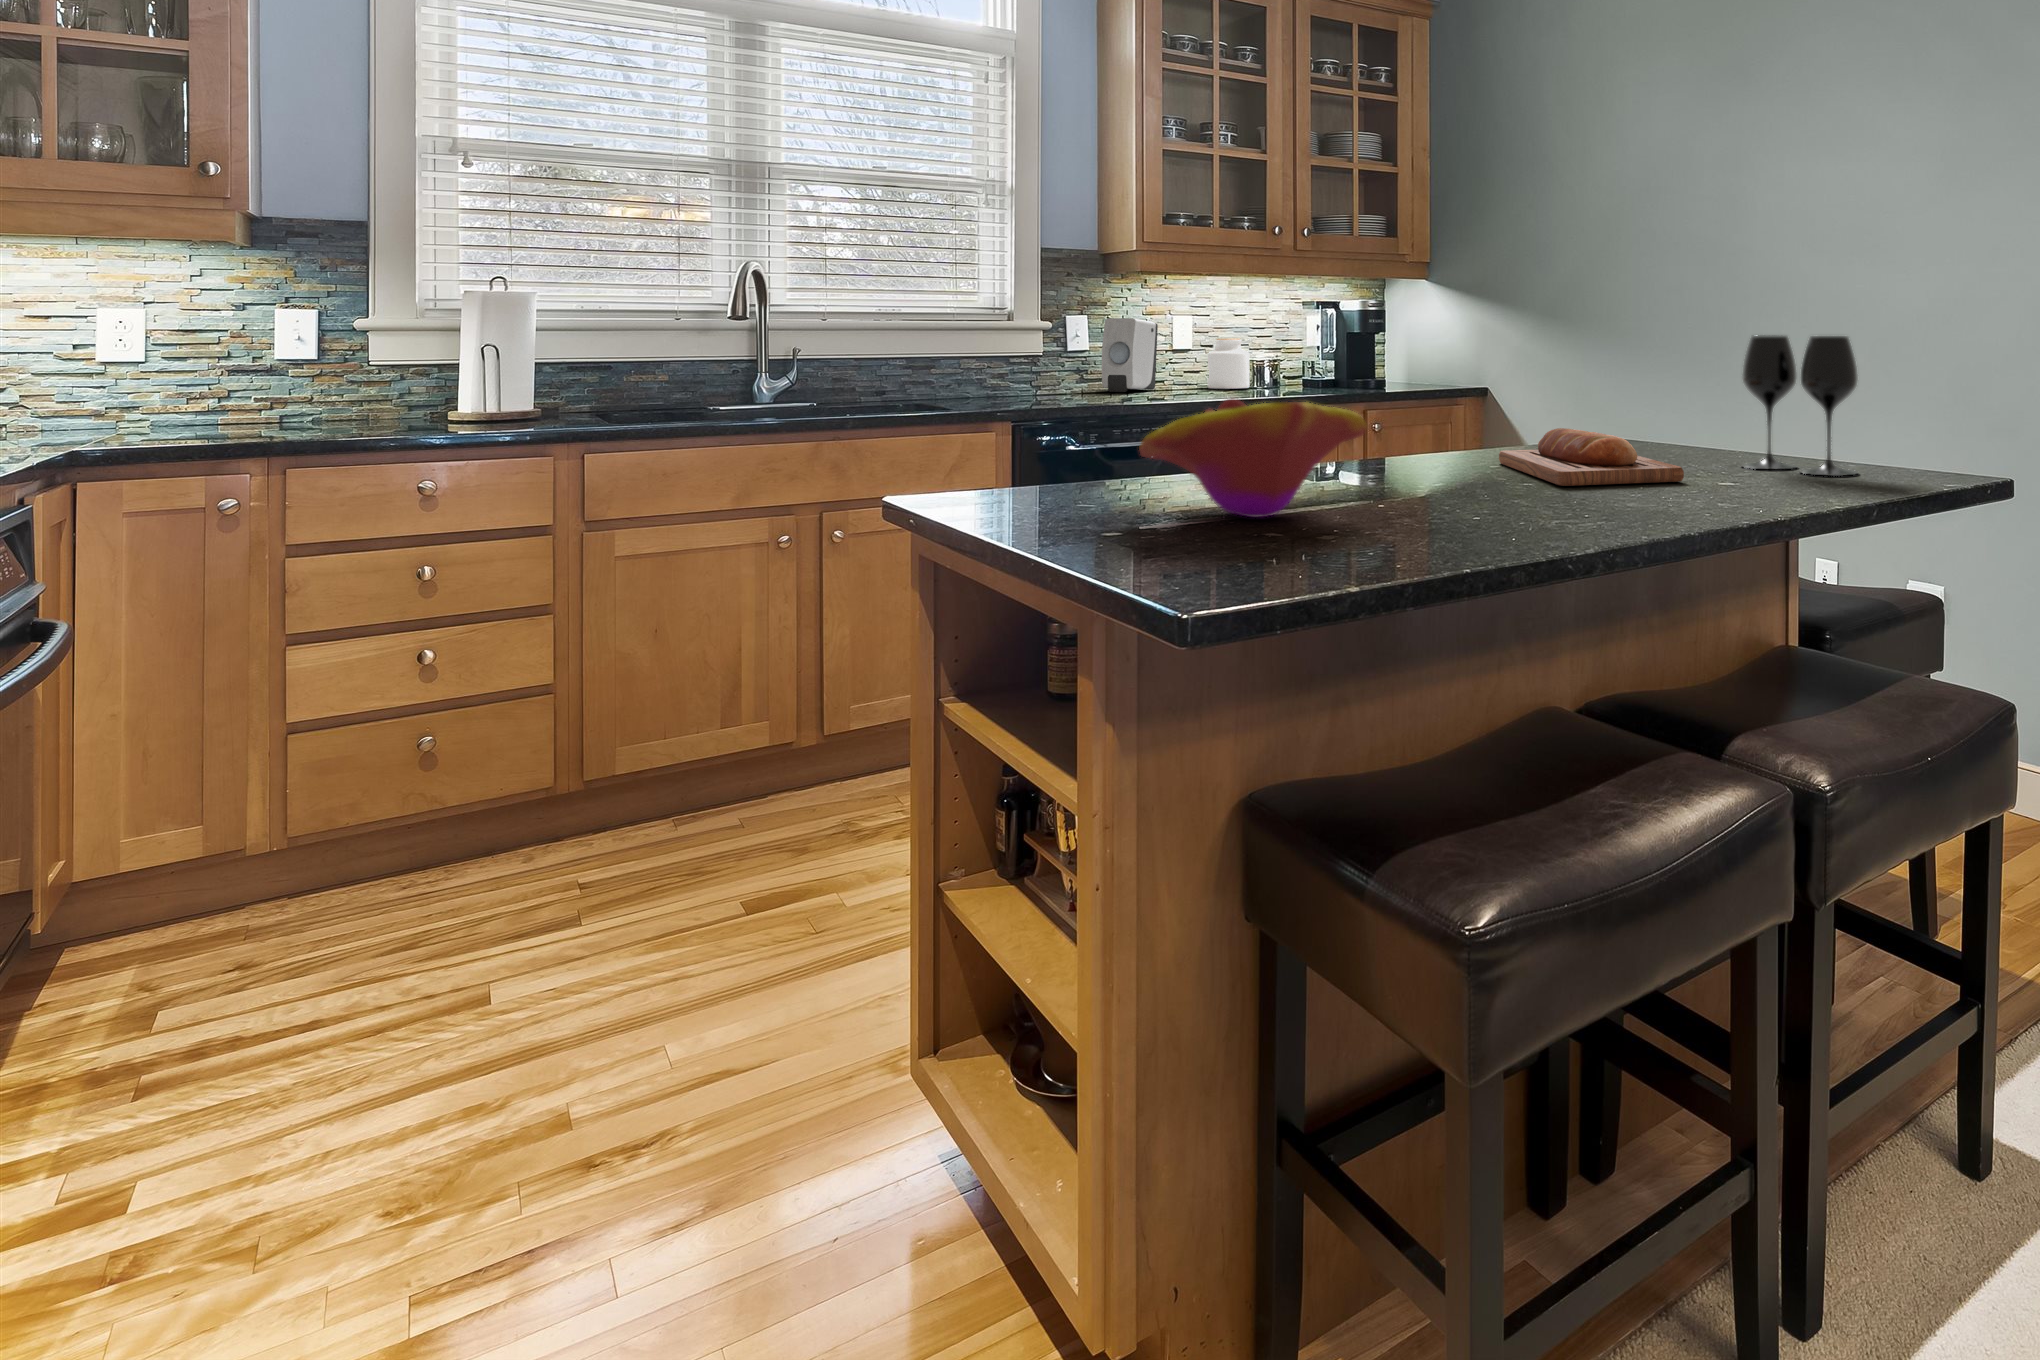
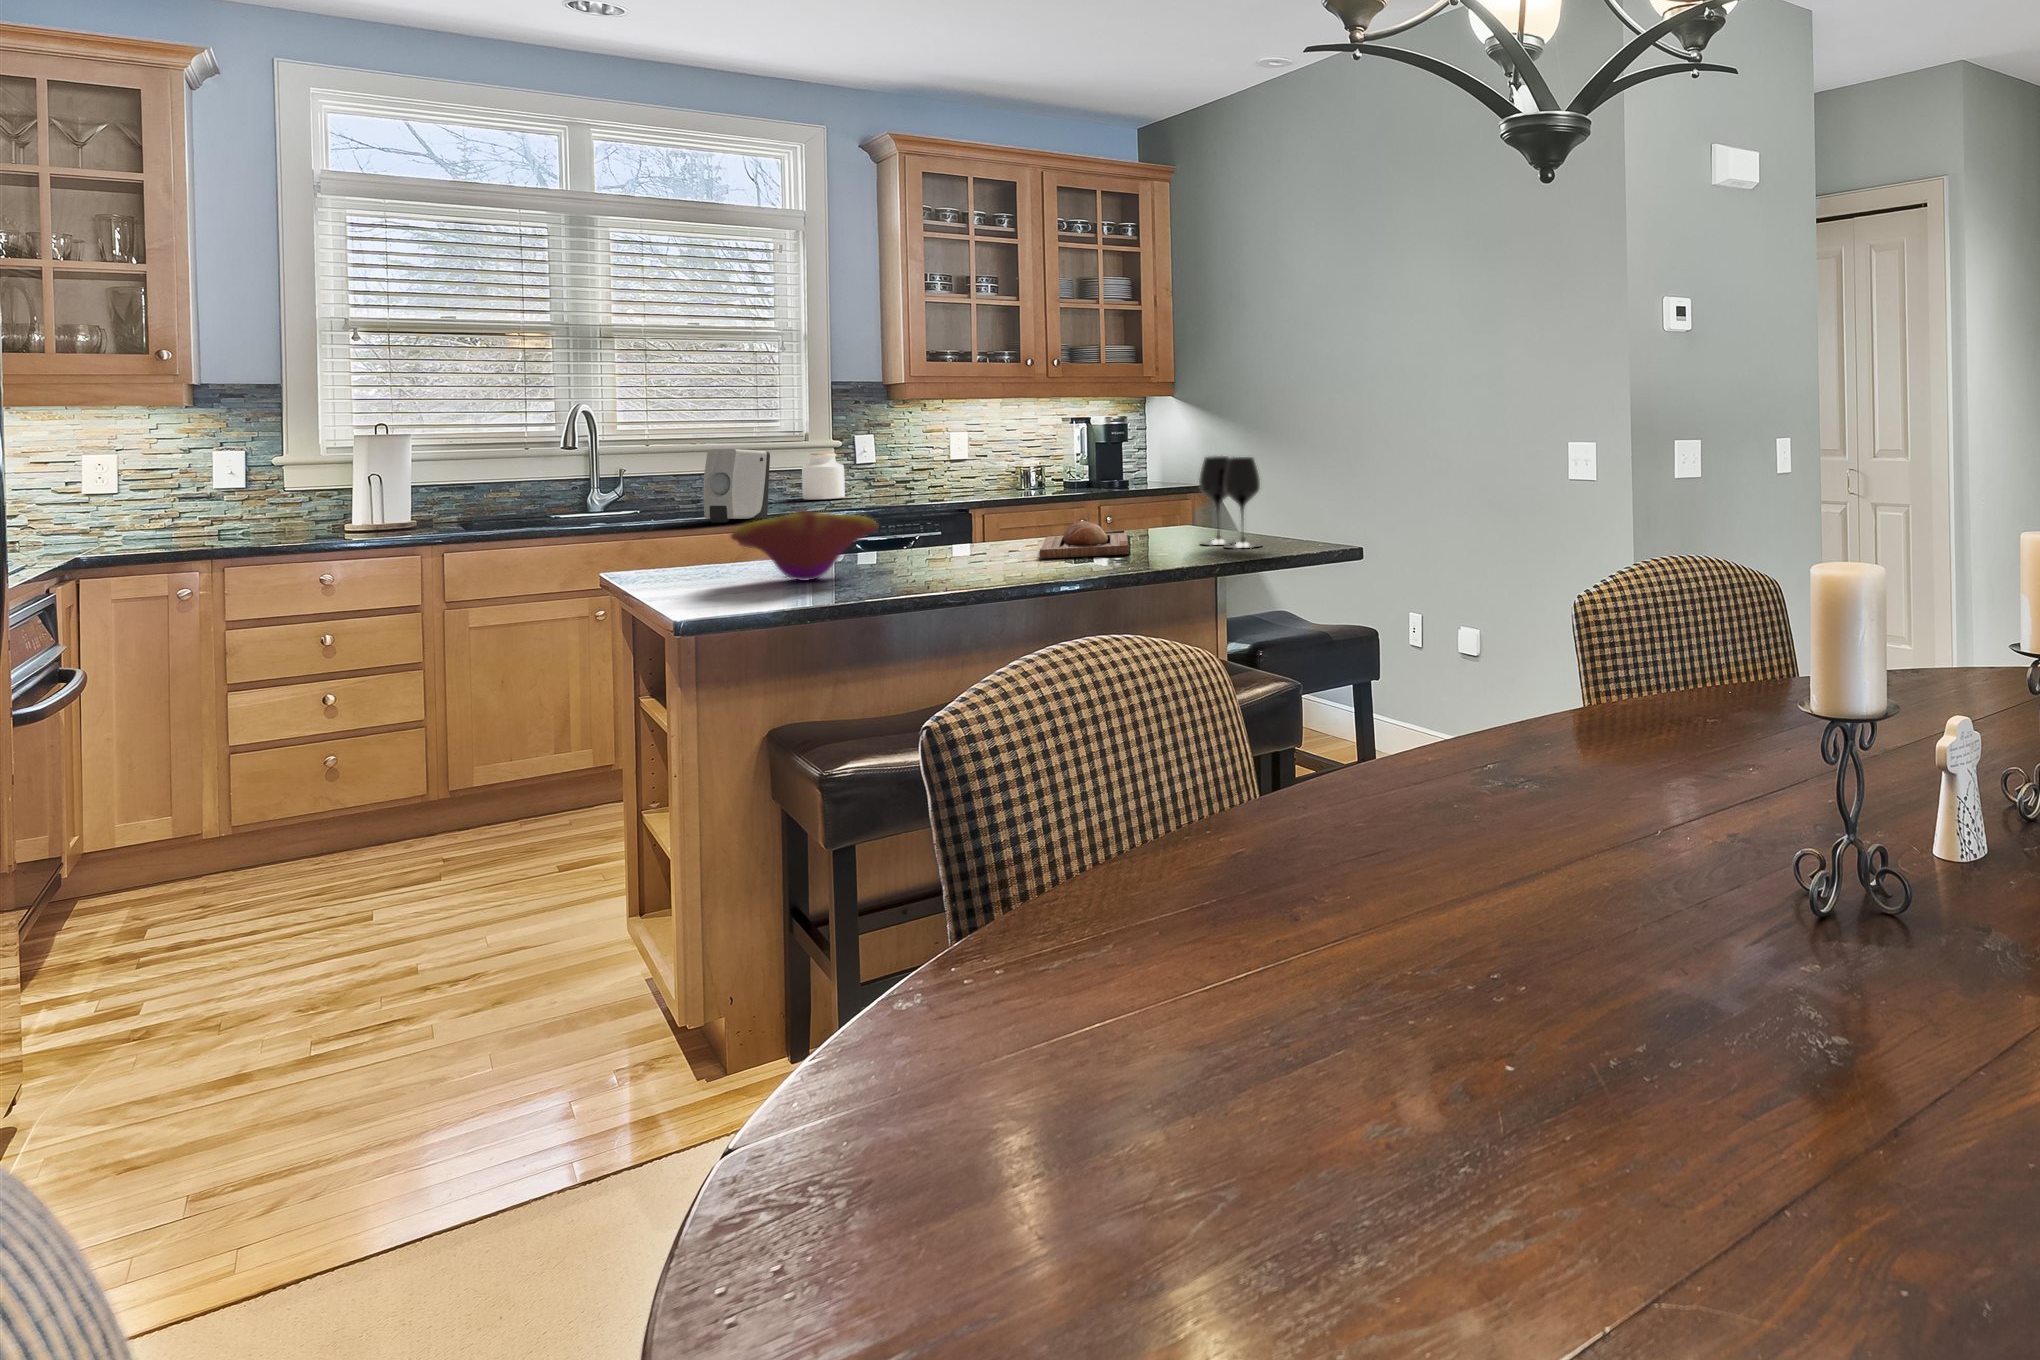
soap dispenser: present [1102,318,1158,392] -> present [703,449,770,522]
jar: present [1207,339,1250,389] -> present [802,453,845,500]

